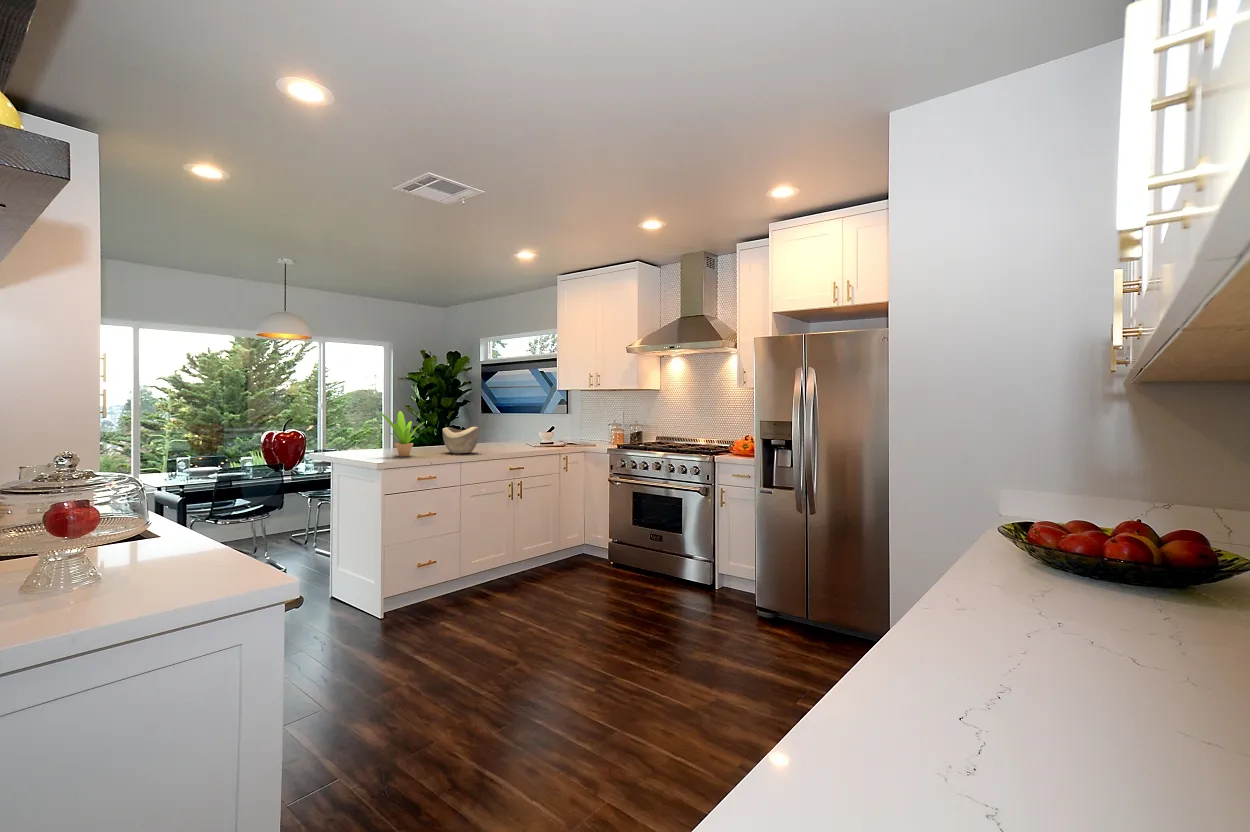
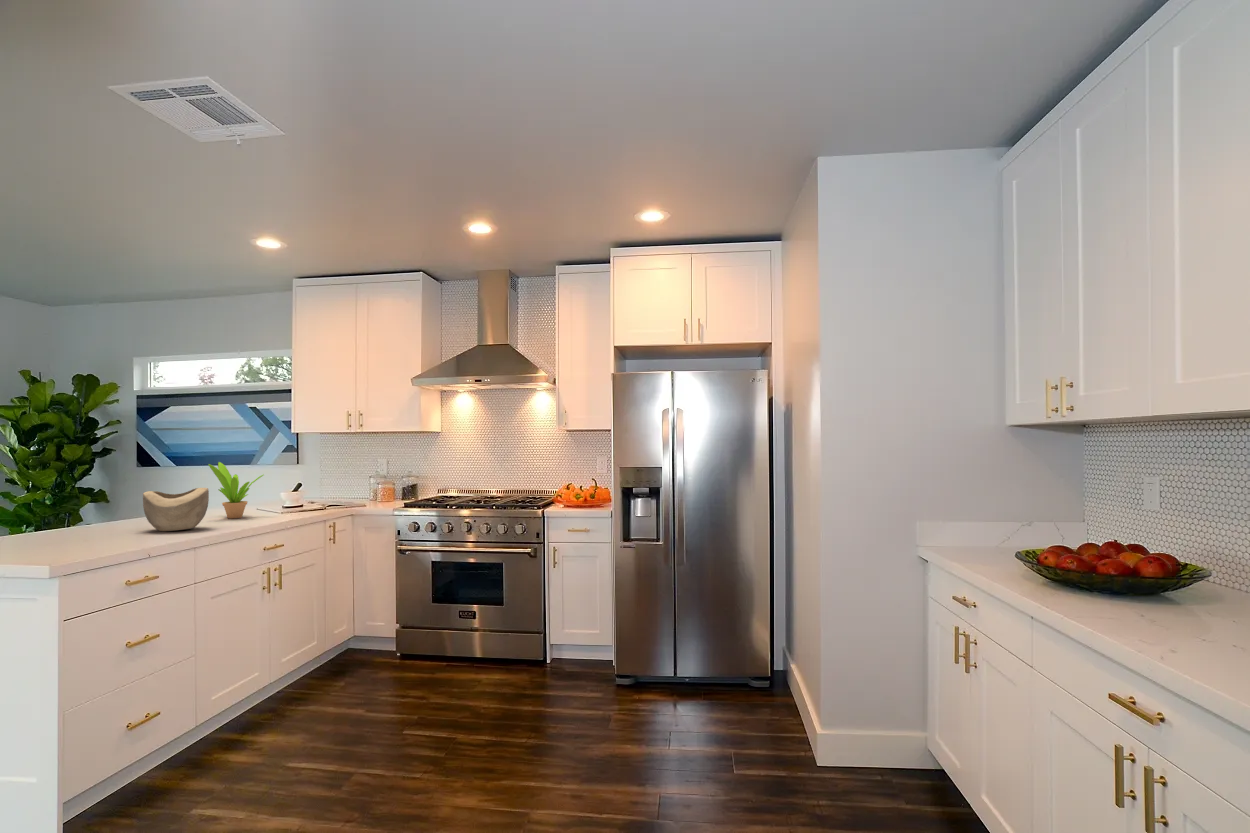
potted plant: present [380,411,424,456] -> present [208,462,264,518]

